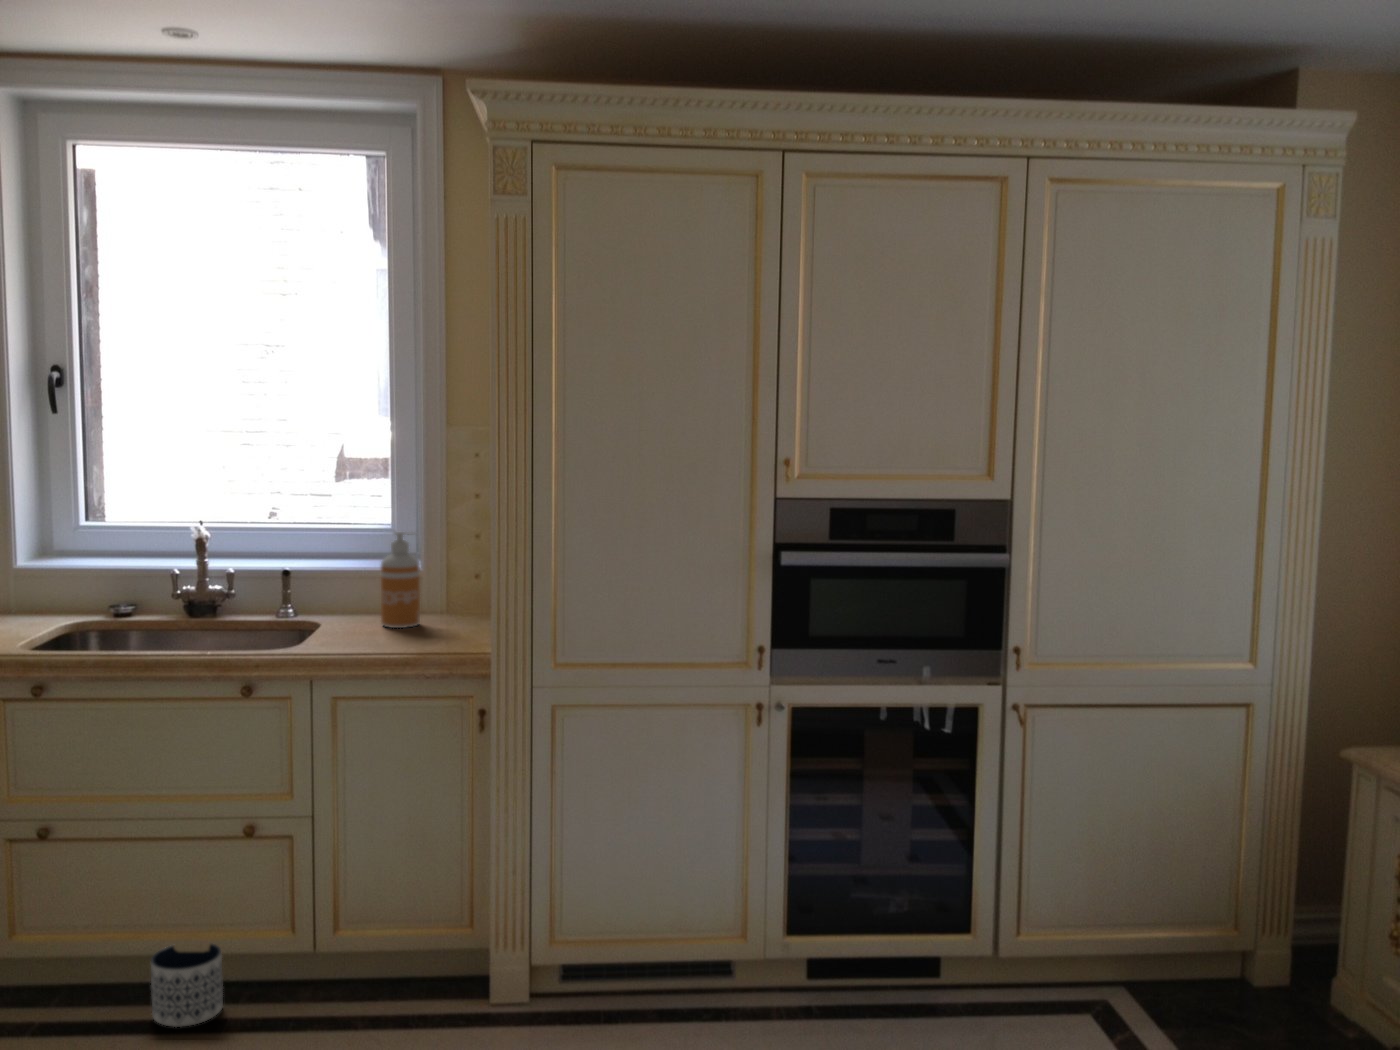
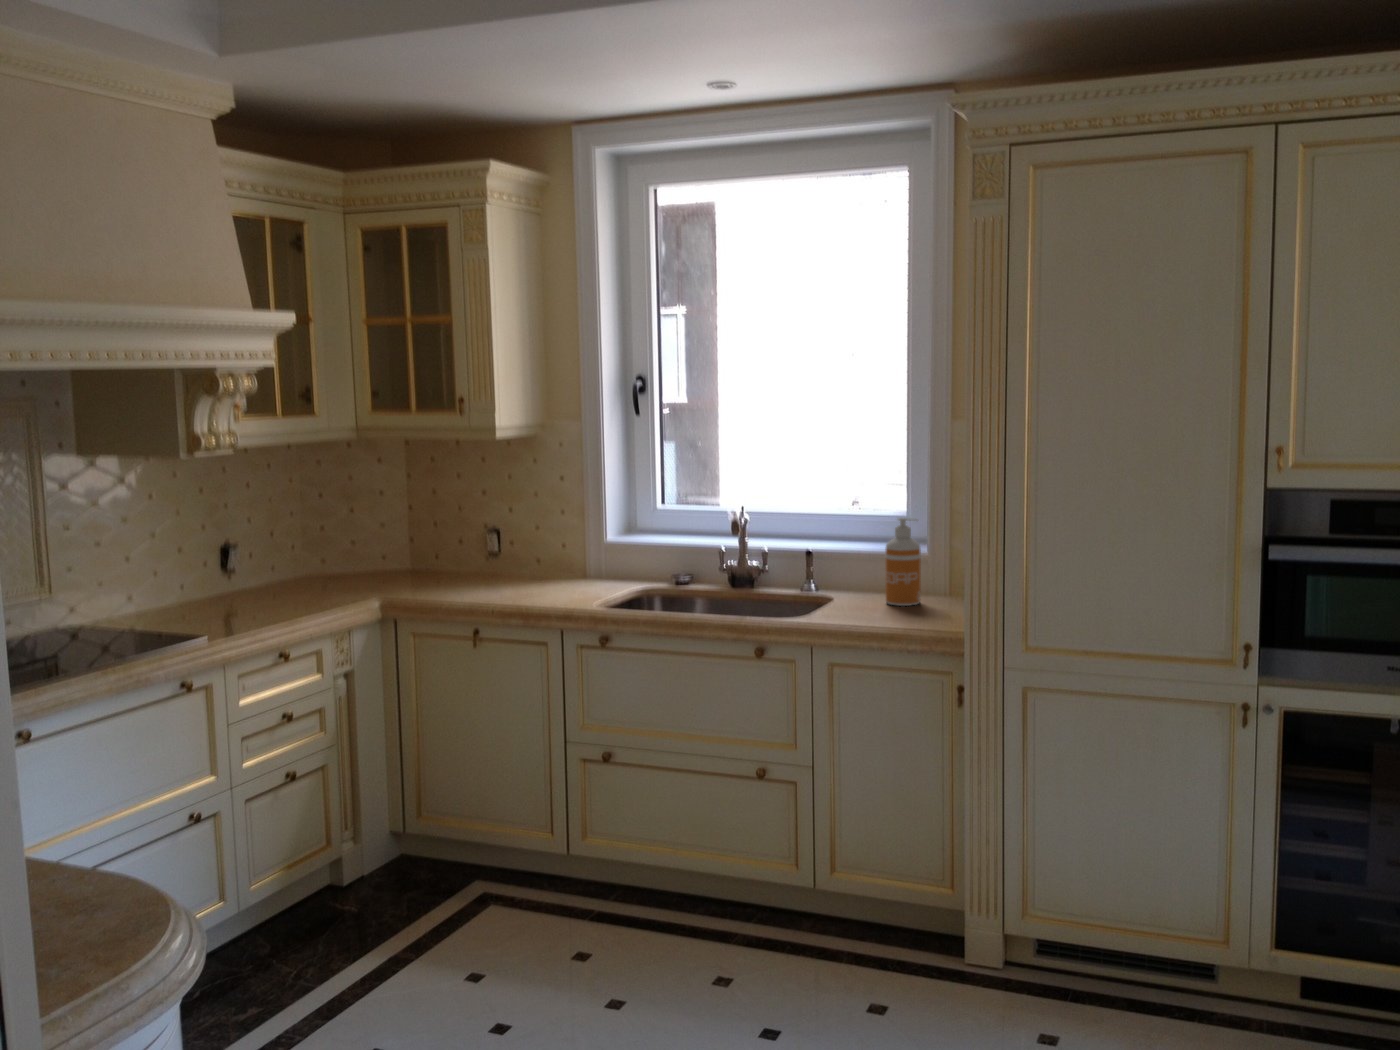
planter: present [151,944,223,1027] -> none [680,862,737,933]

